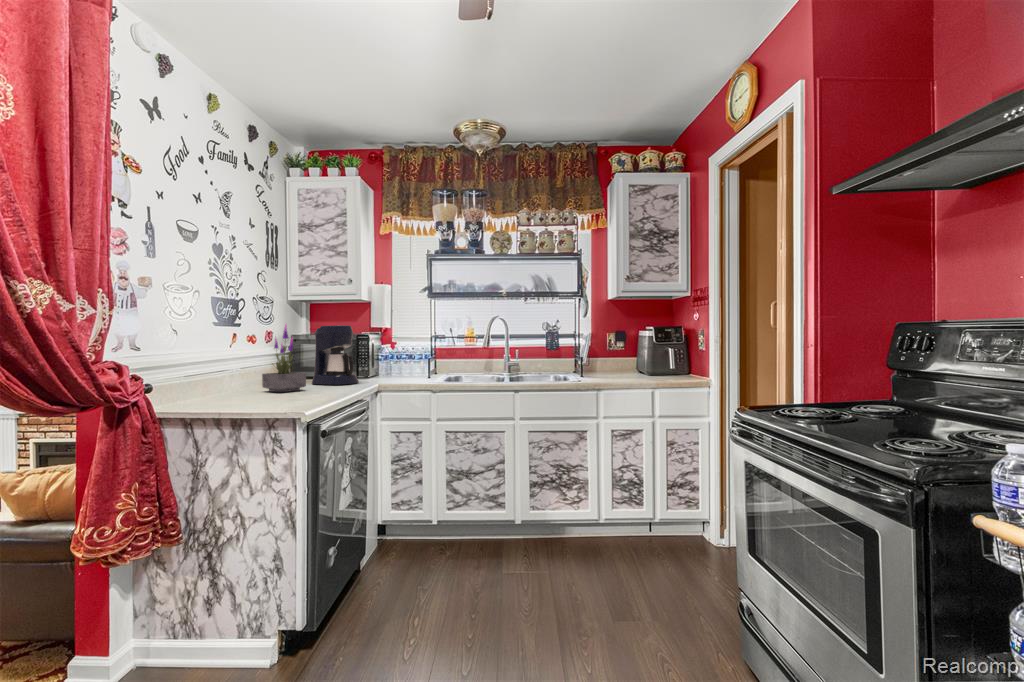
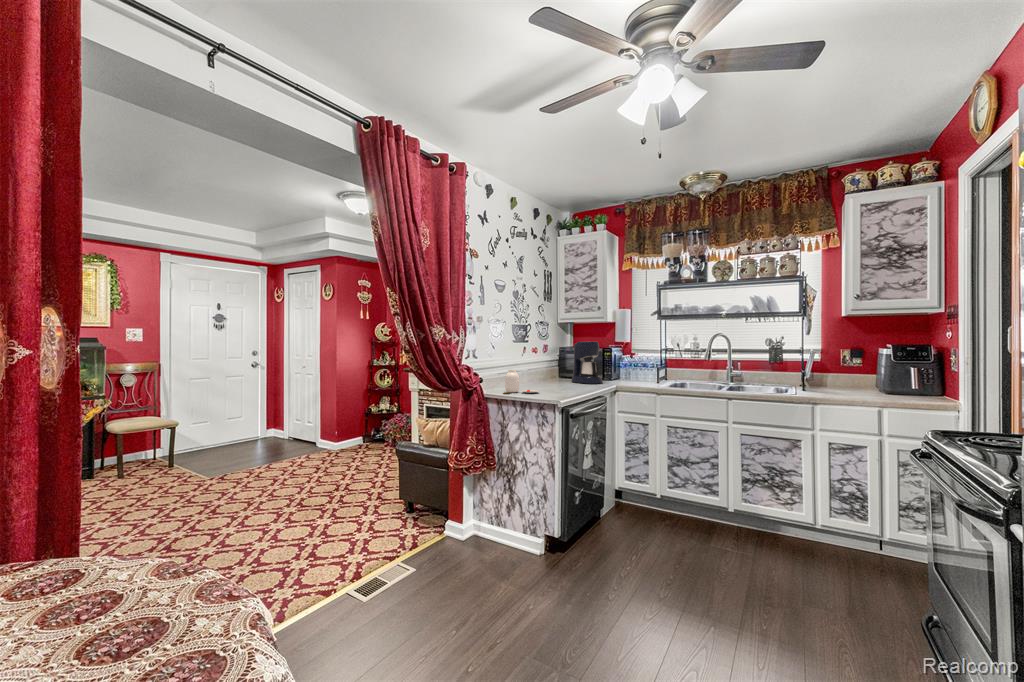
potted plant: present [262,324,306,392] -> none [540,340,566,387]
jar: none [195,368,265,408] -> present [503,370,539,394]

